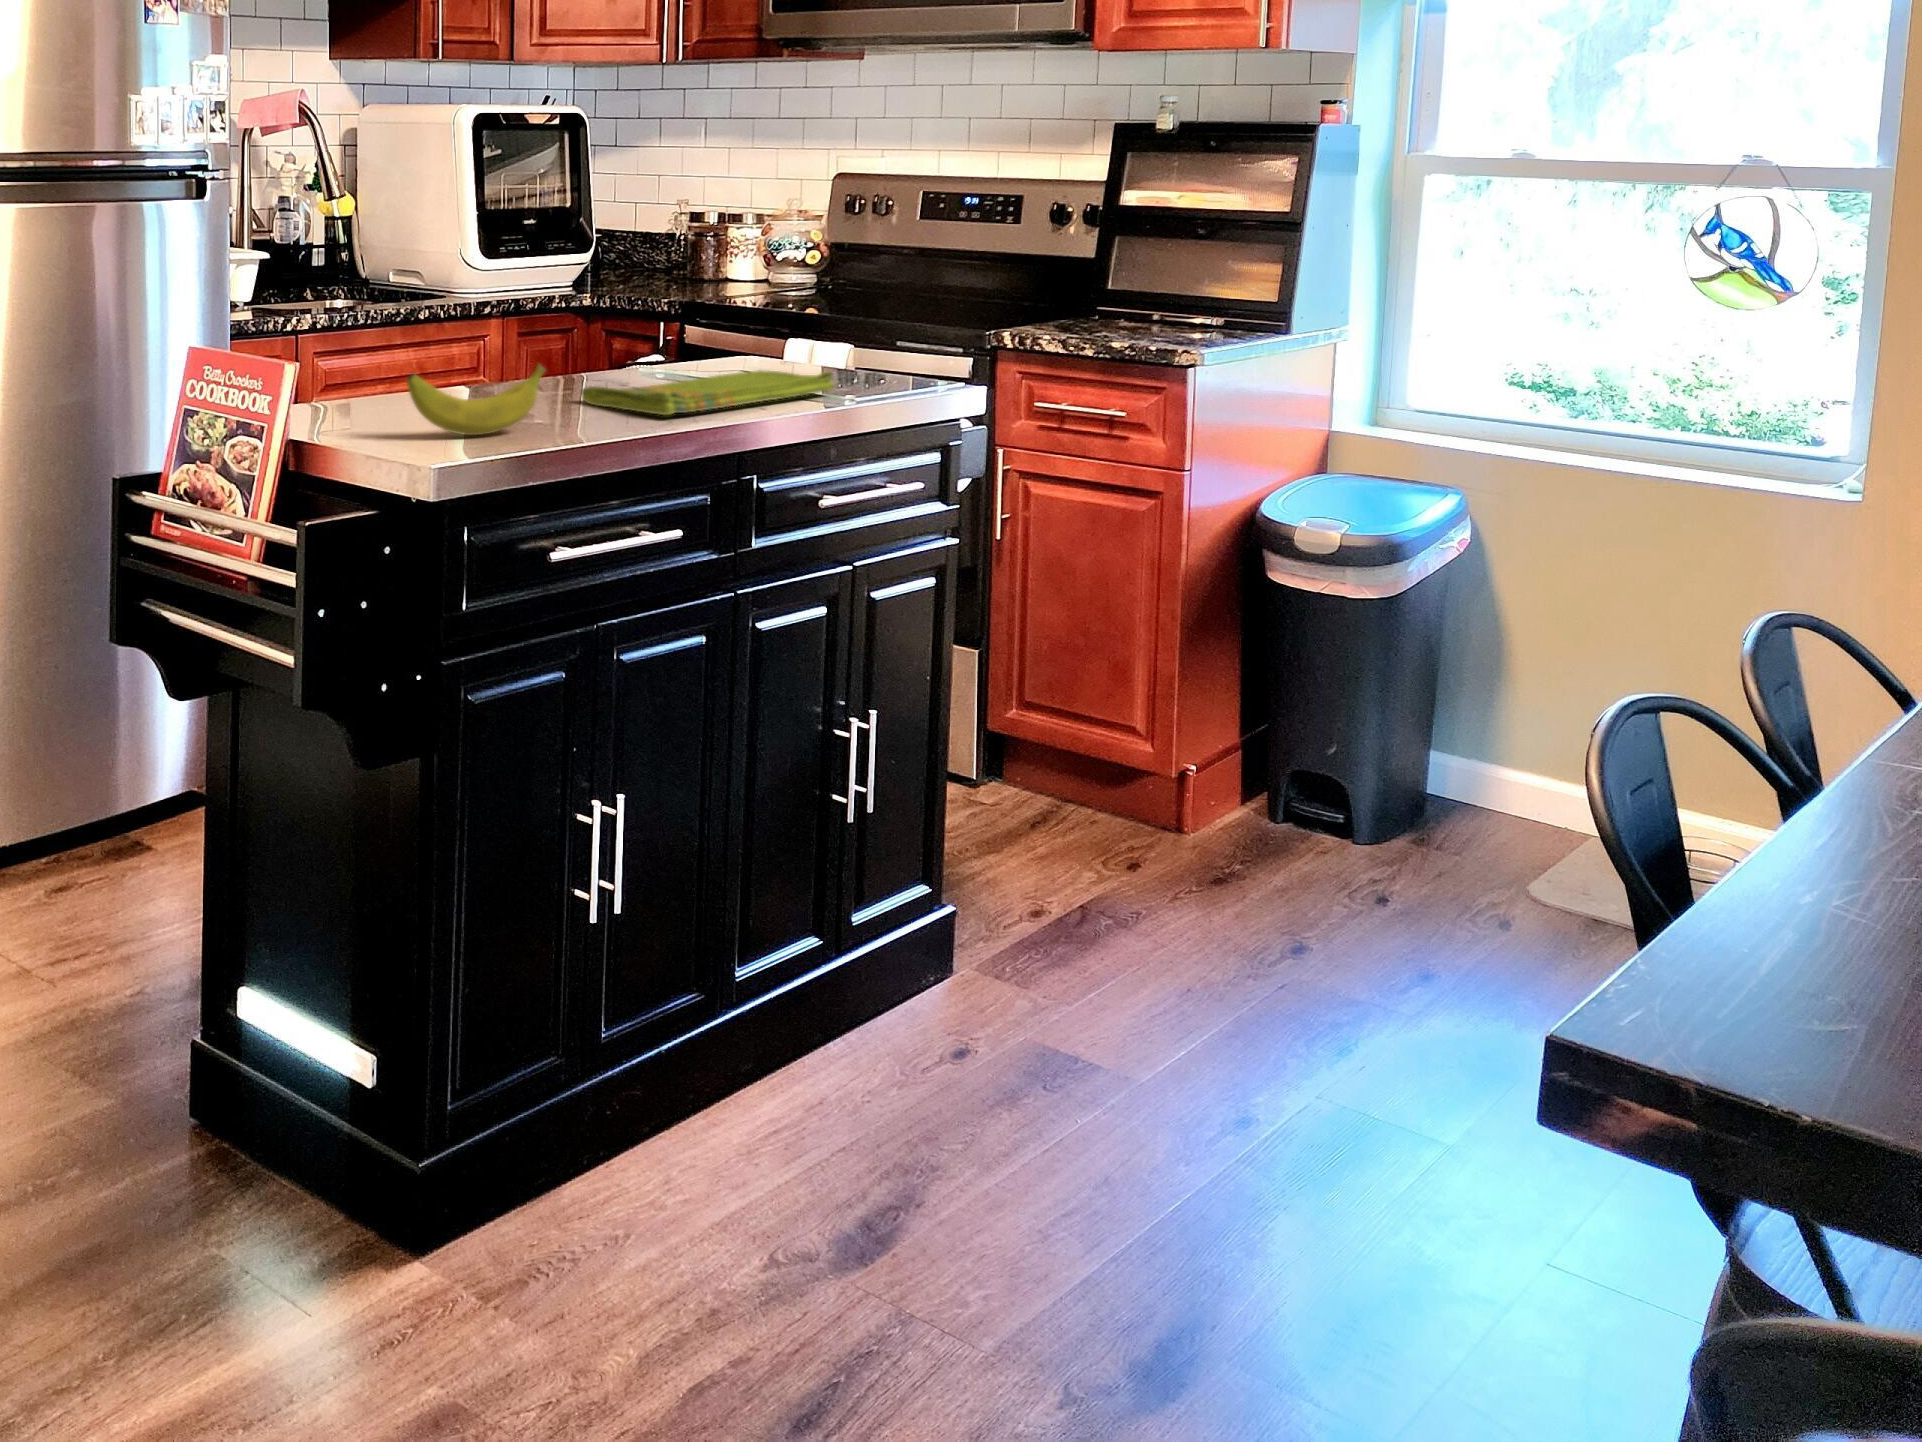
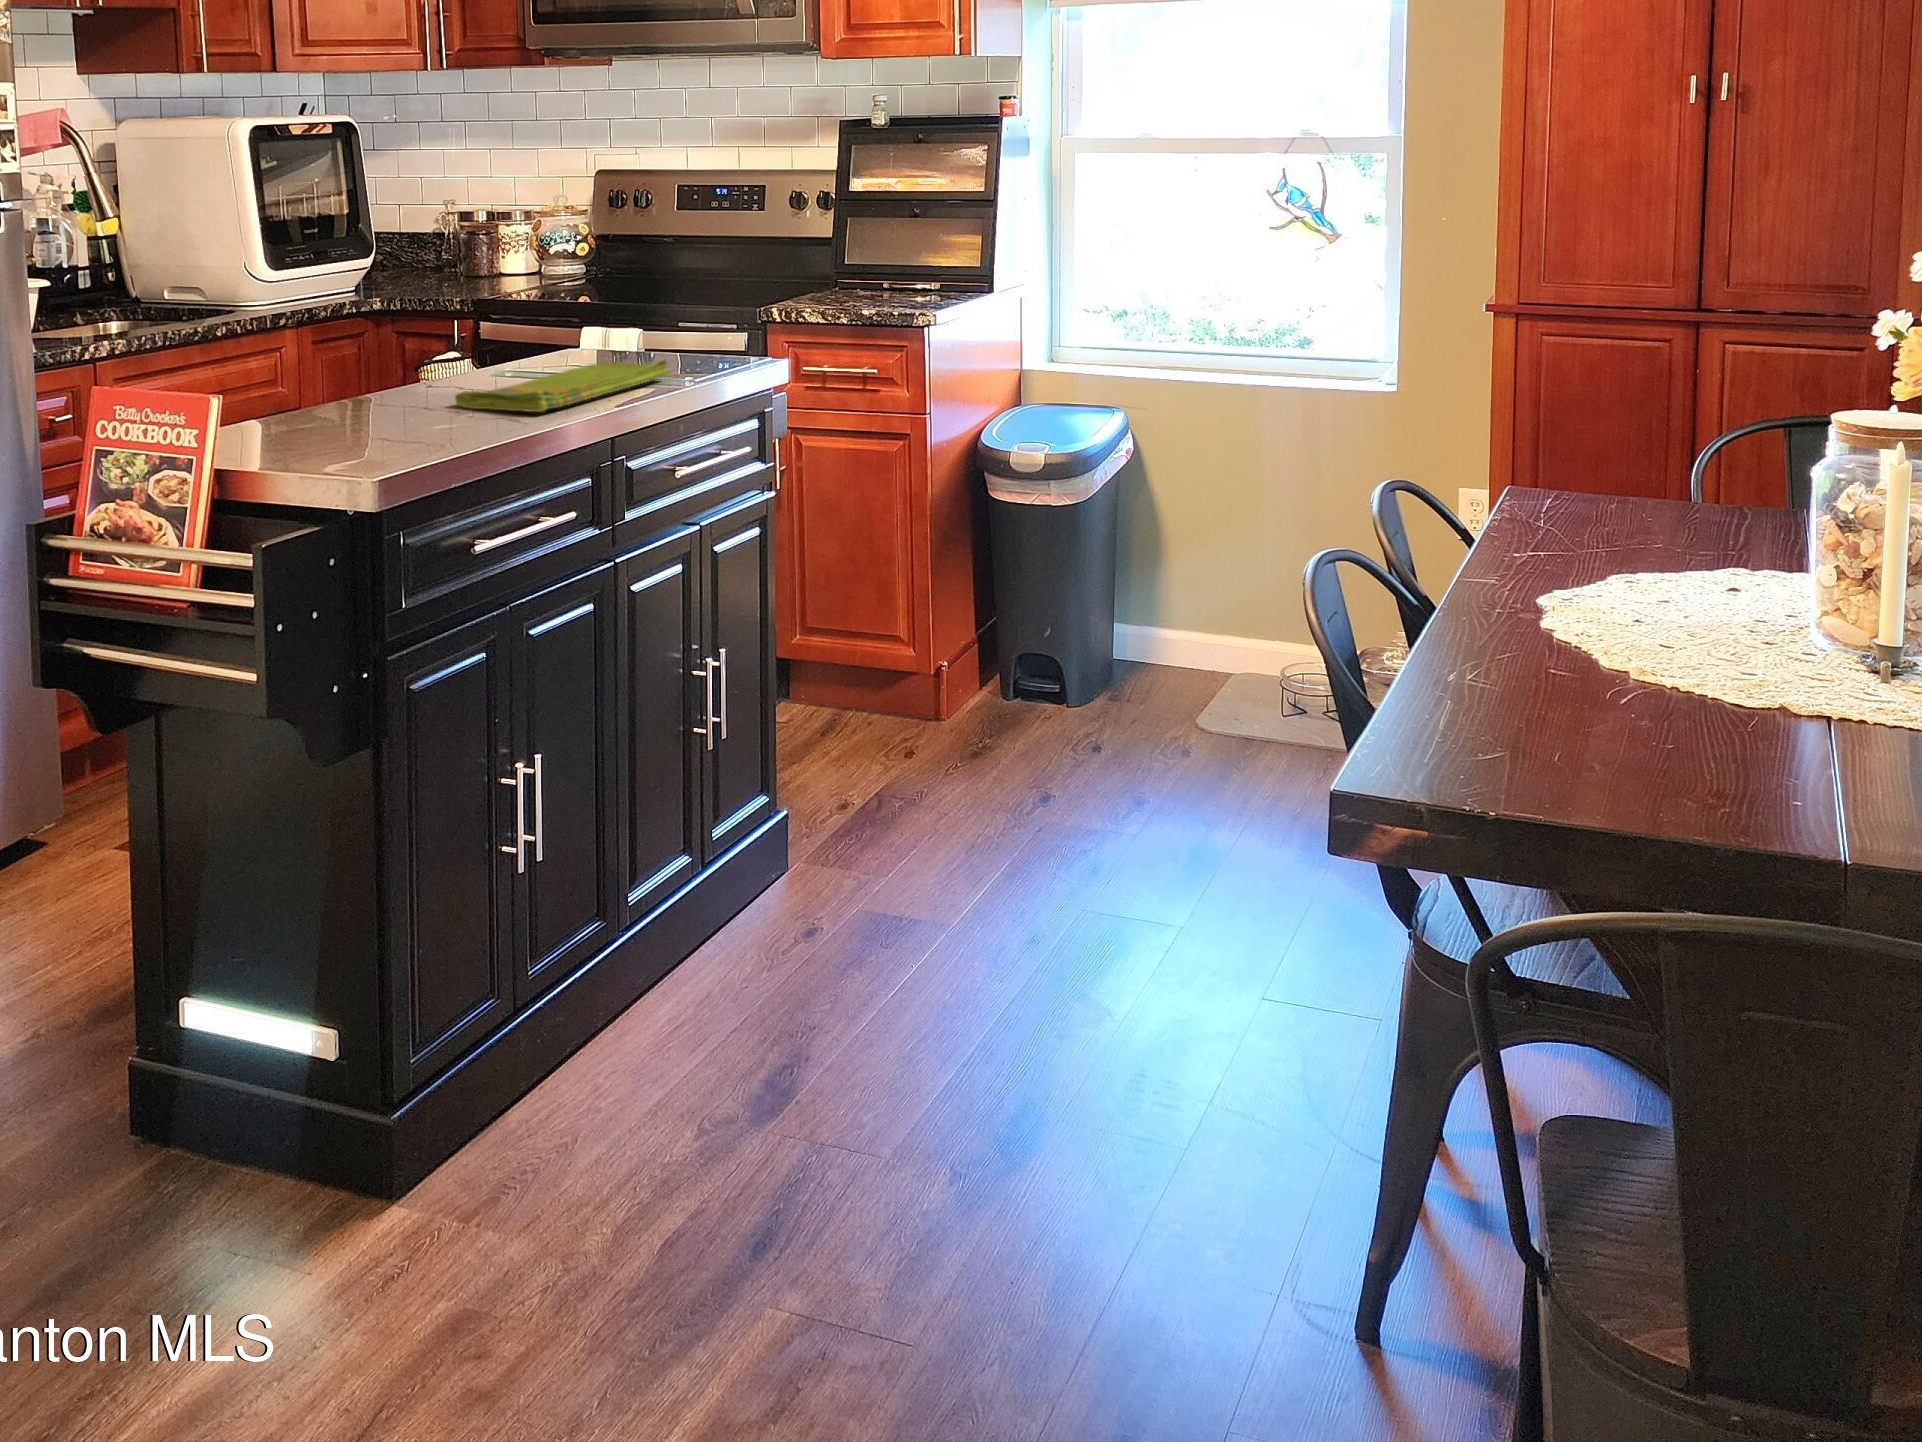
banana: present [407,365,545,435] -> none [318,376,439,448]

